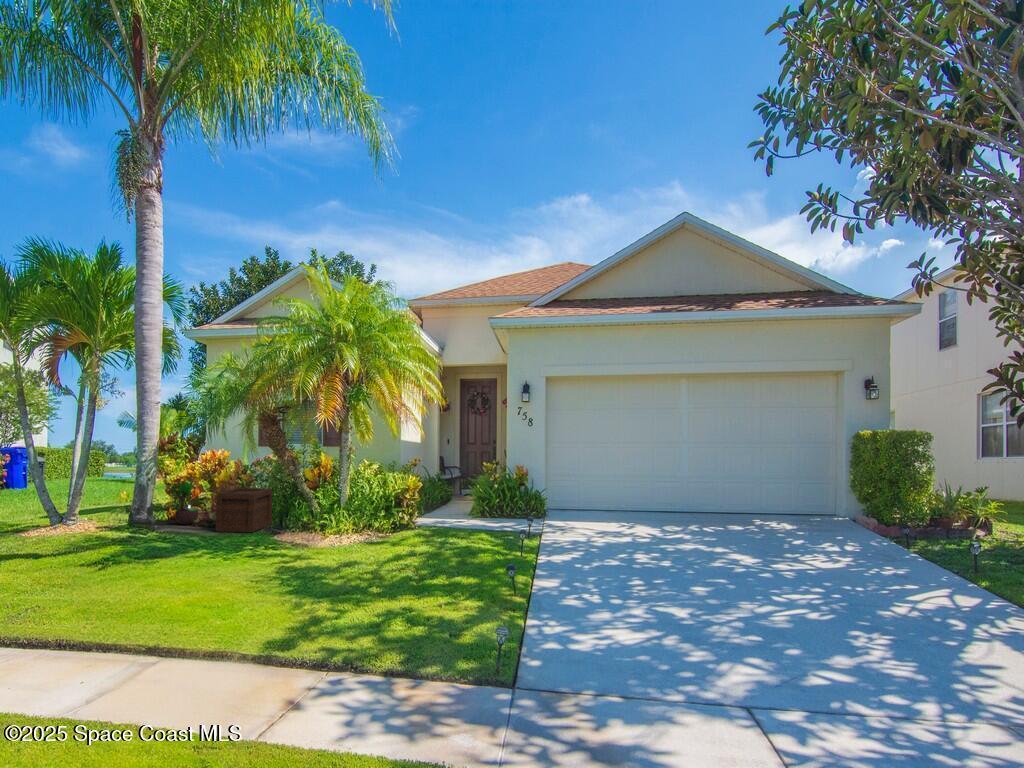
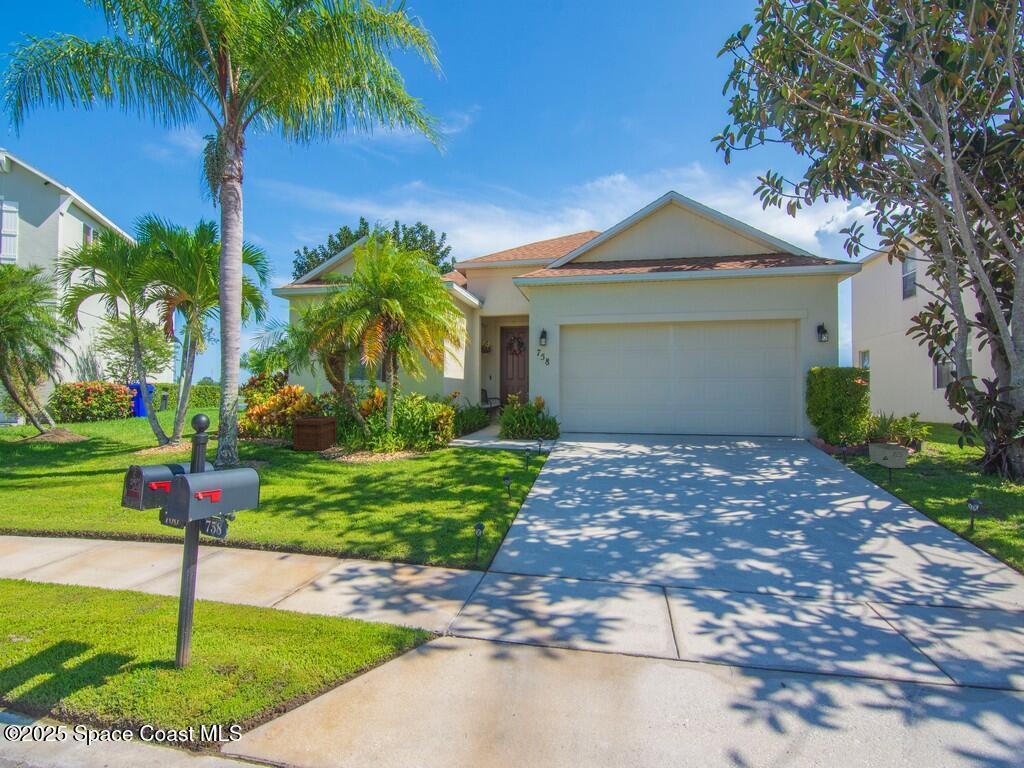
potted tree: present [168,479,198,524] -> none [254,407,283,444]
storage bin: none [903,521,949,550] -> present [868,443,909,468]

